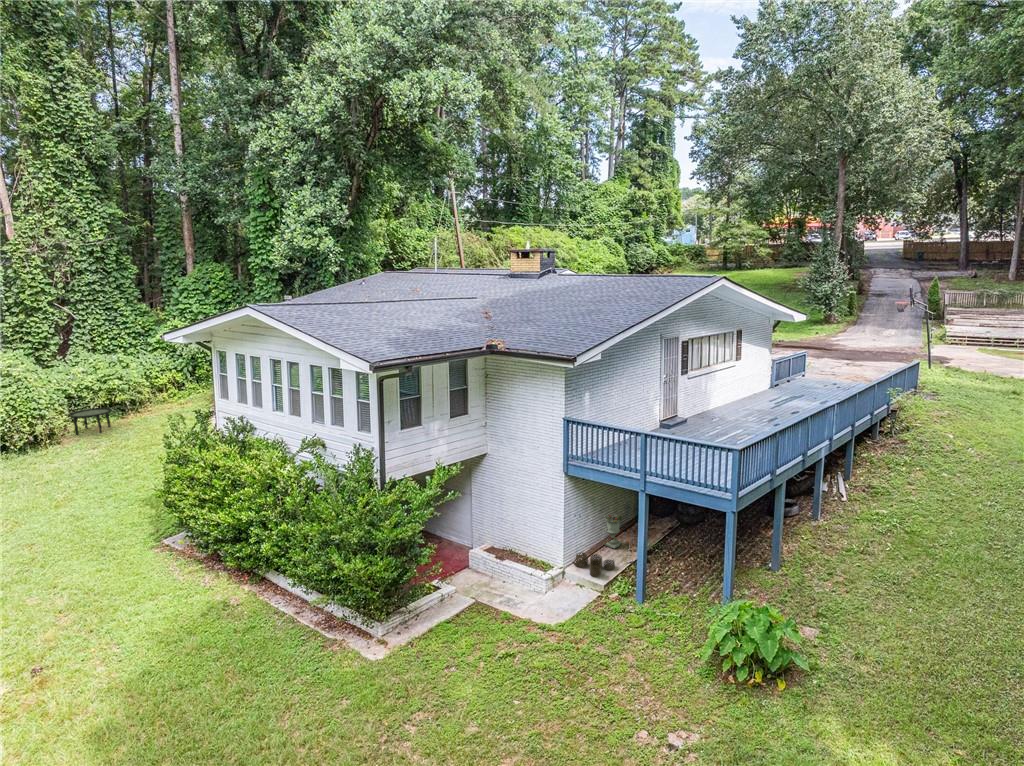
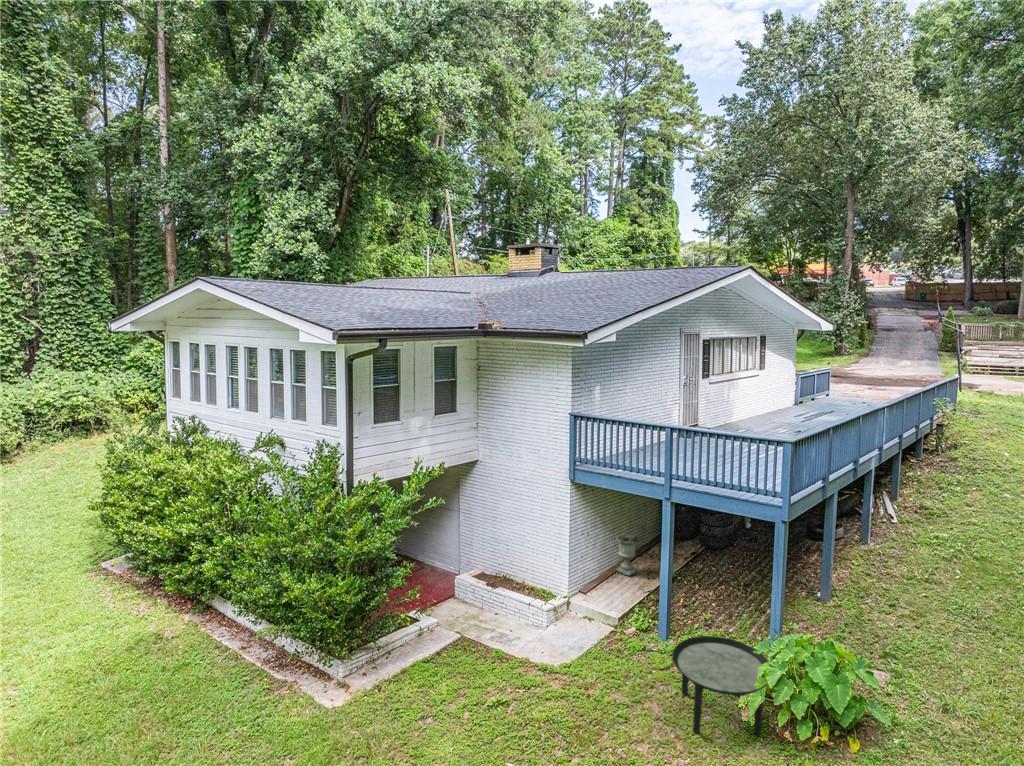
round table: present [70,408,111,435] -> present [672,636,768,737]
woven basket: present [574,552,615,577] -> none [582,578,631,608]

